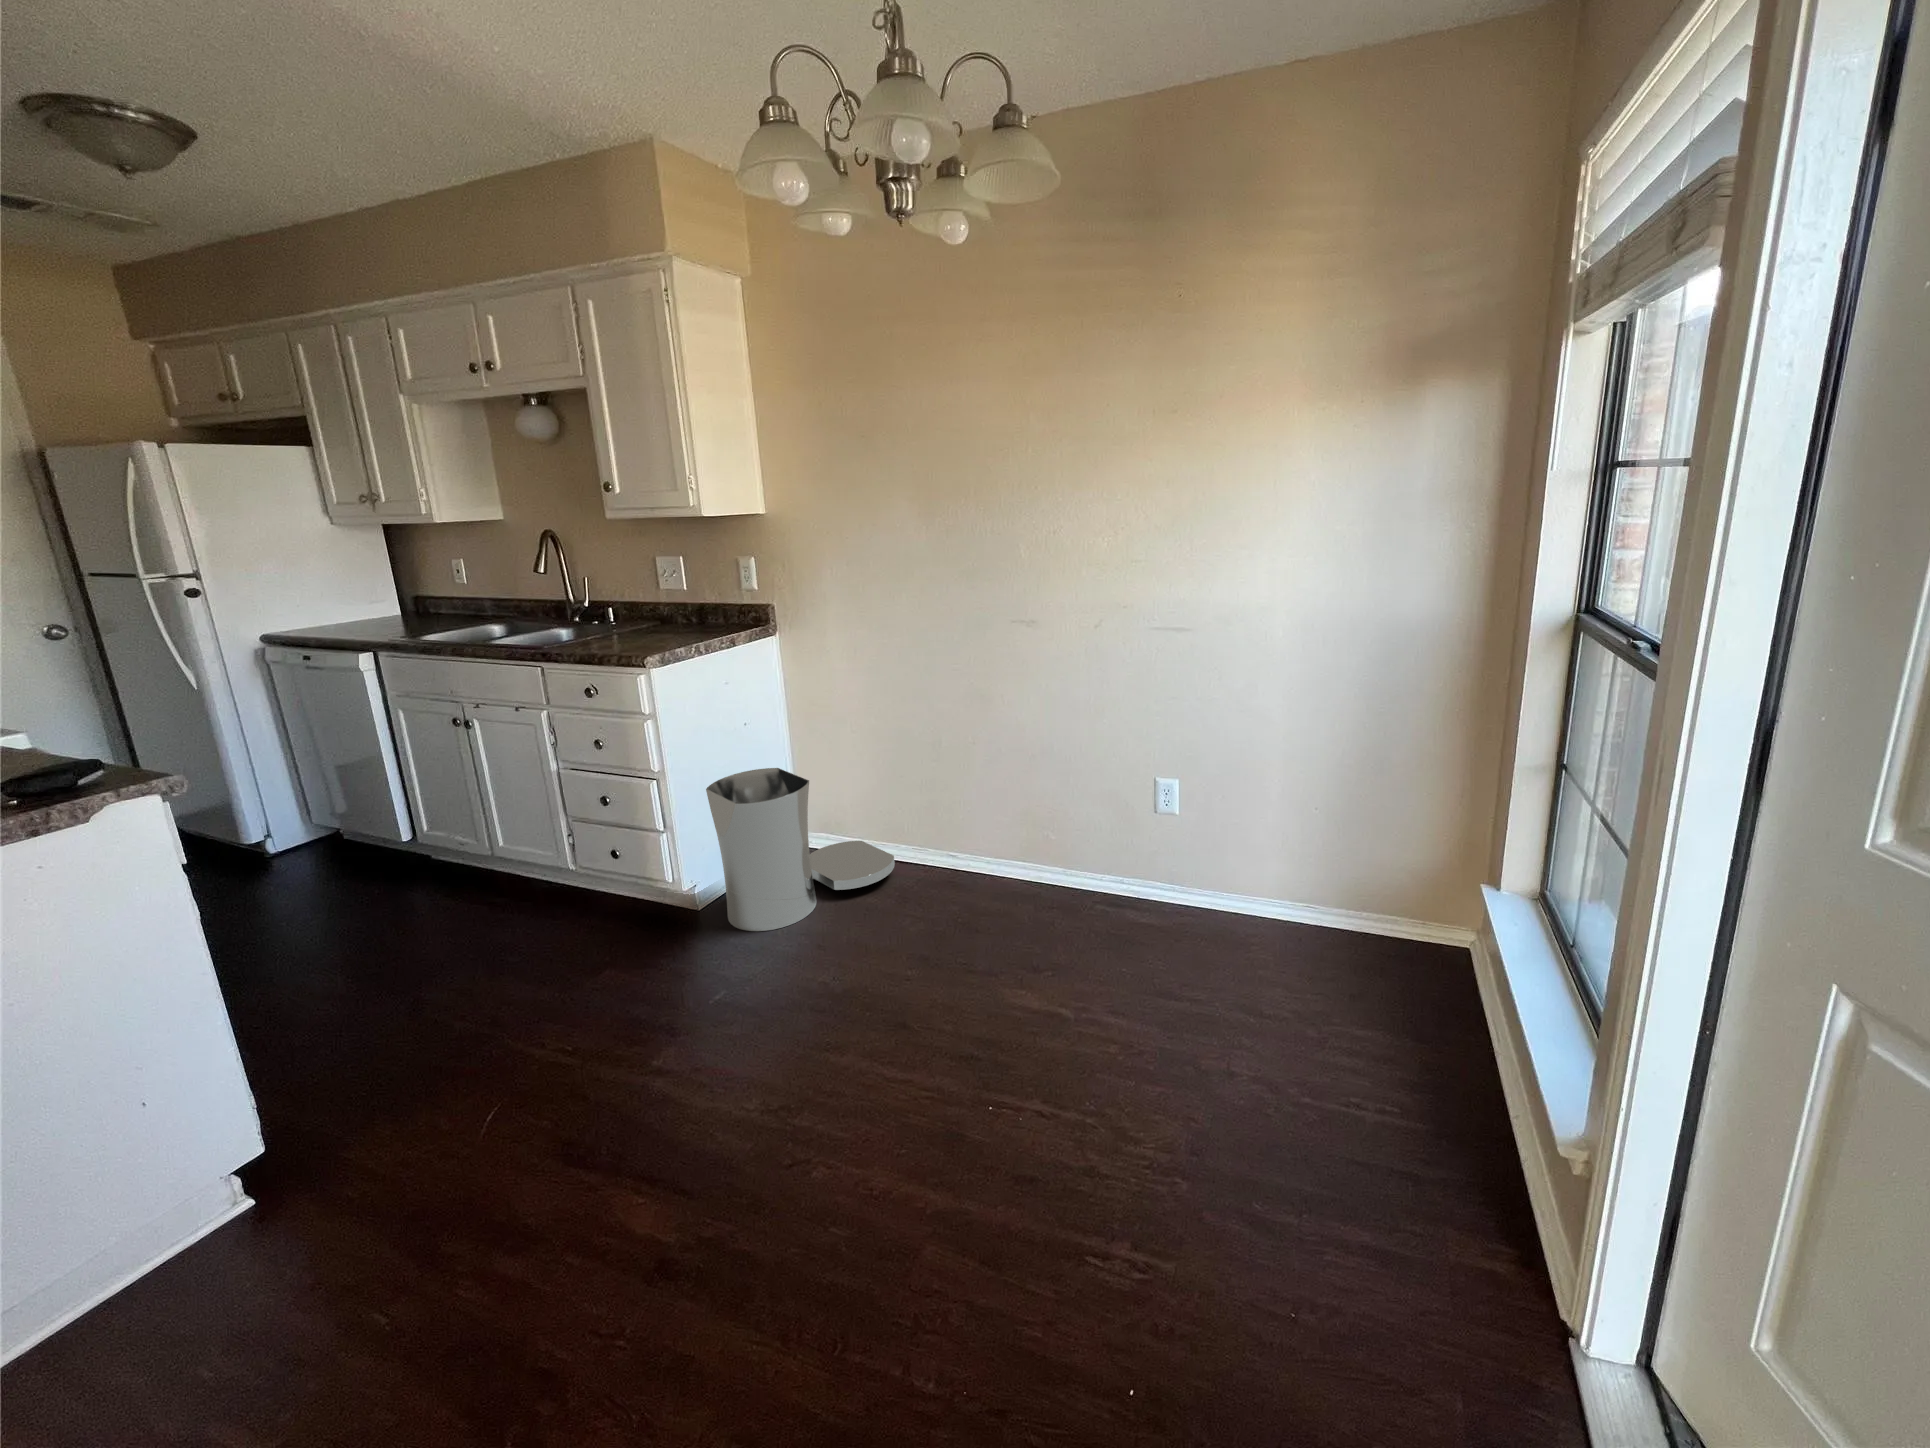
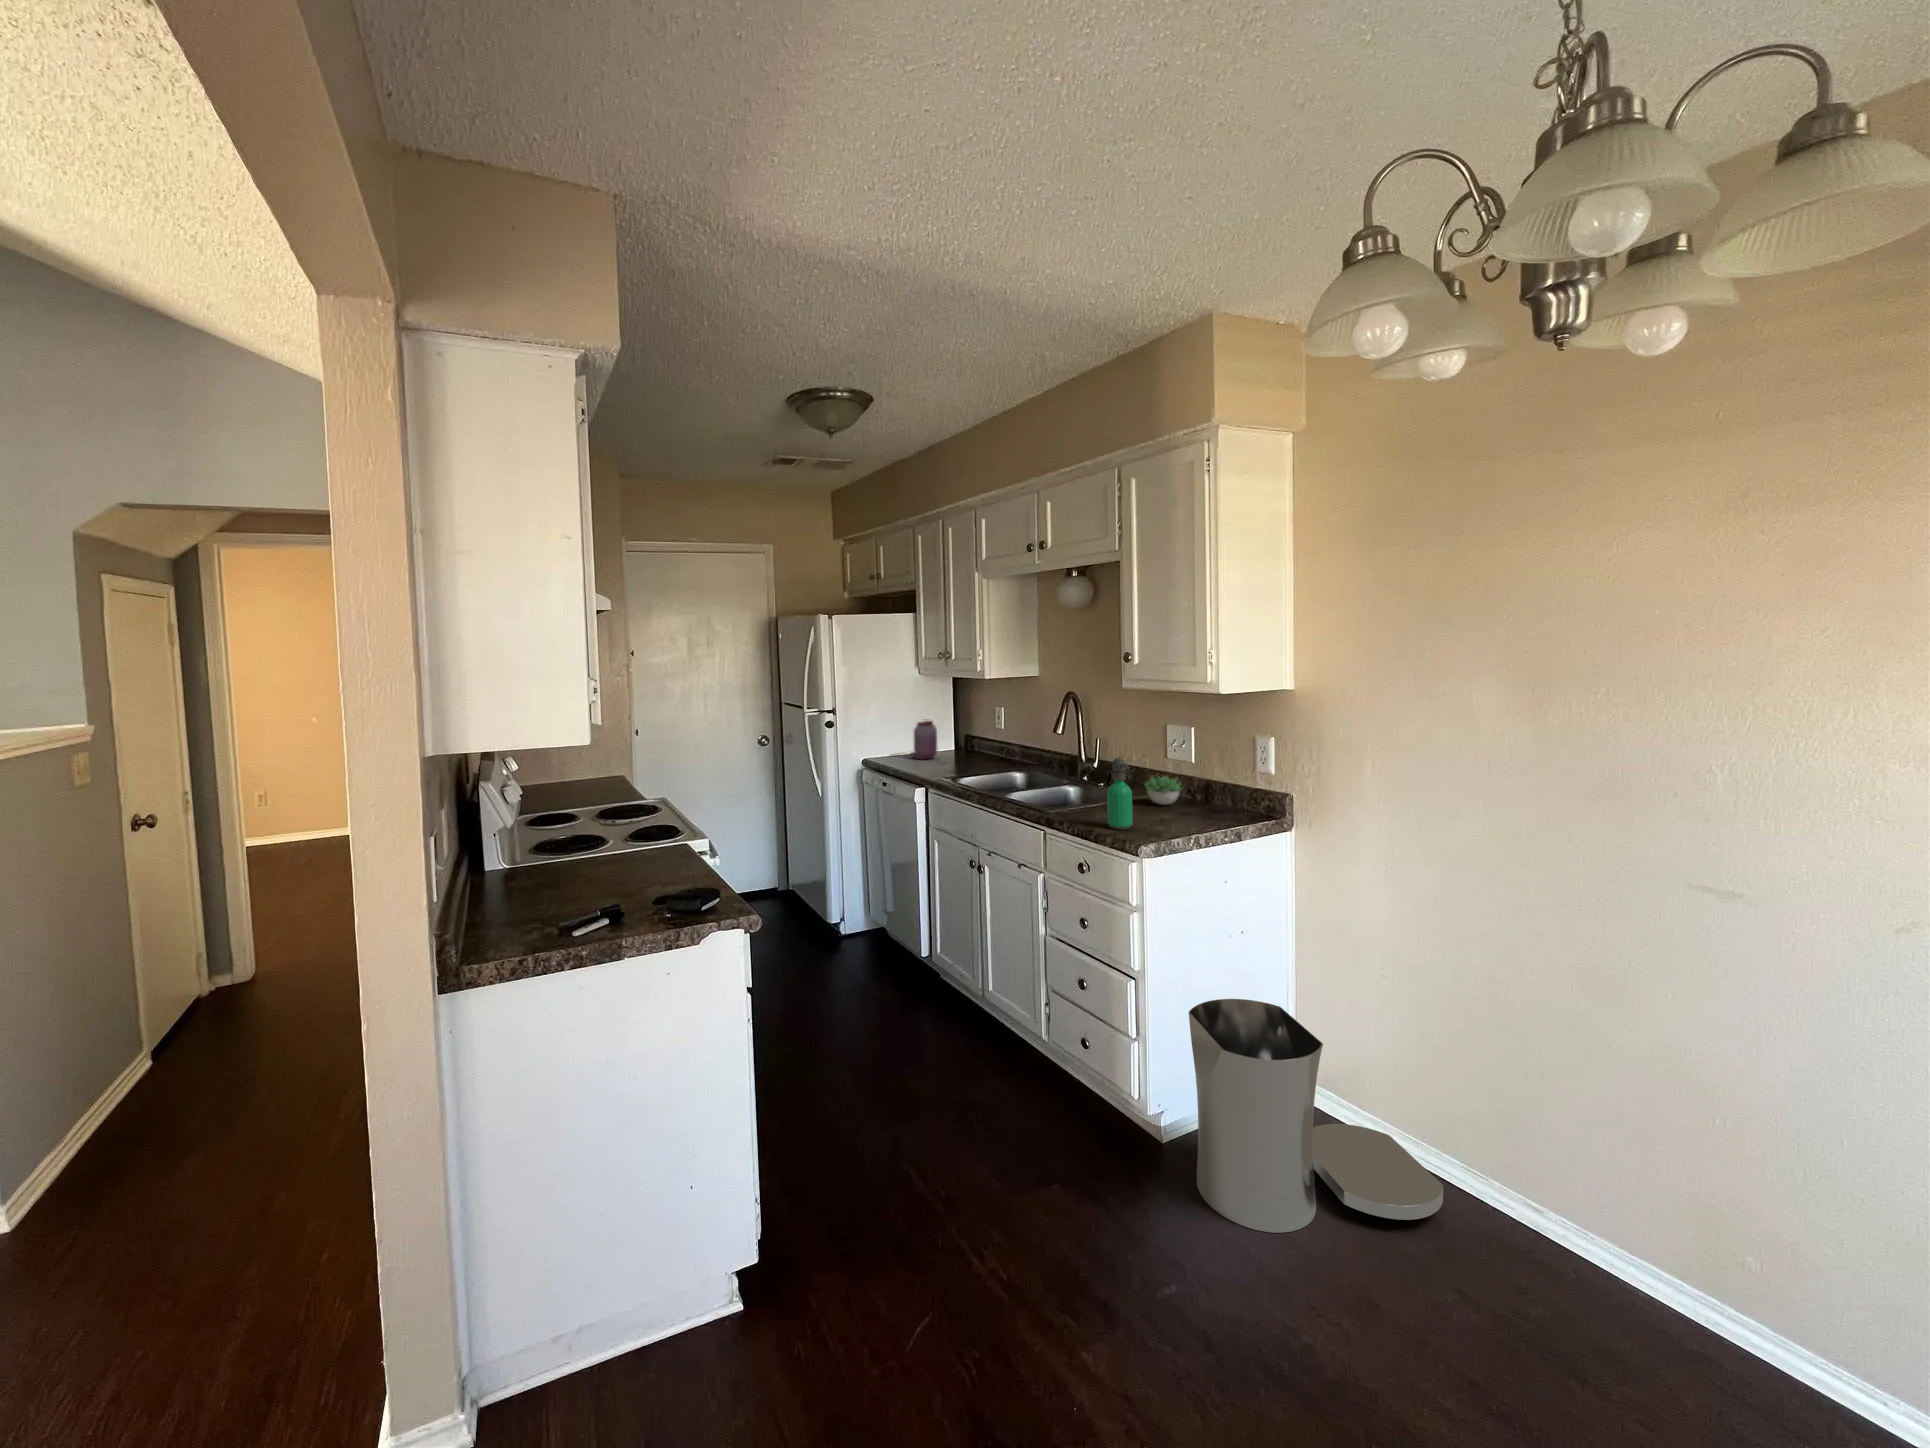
jar: none [328,581,377,629] -> present [911,721,937,759]
soap dispenser: none [606,584,635,651] -> present [1107,758,1133,829]
succulent plant: none [641,604,680,631] -> present [1145,776,1183,805]

